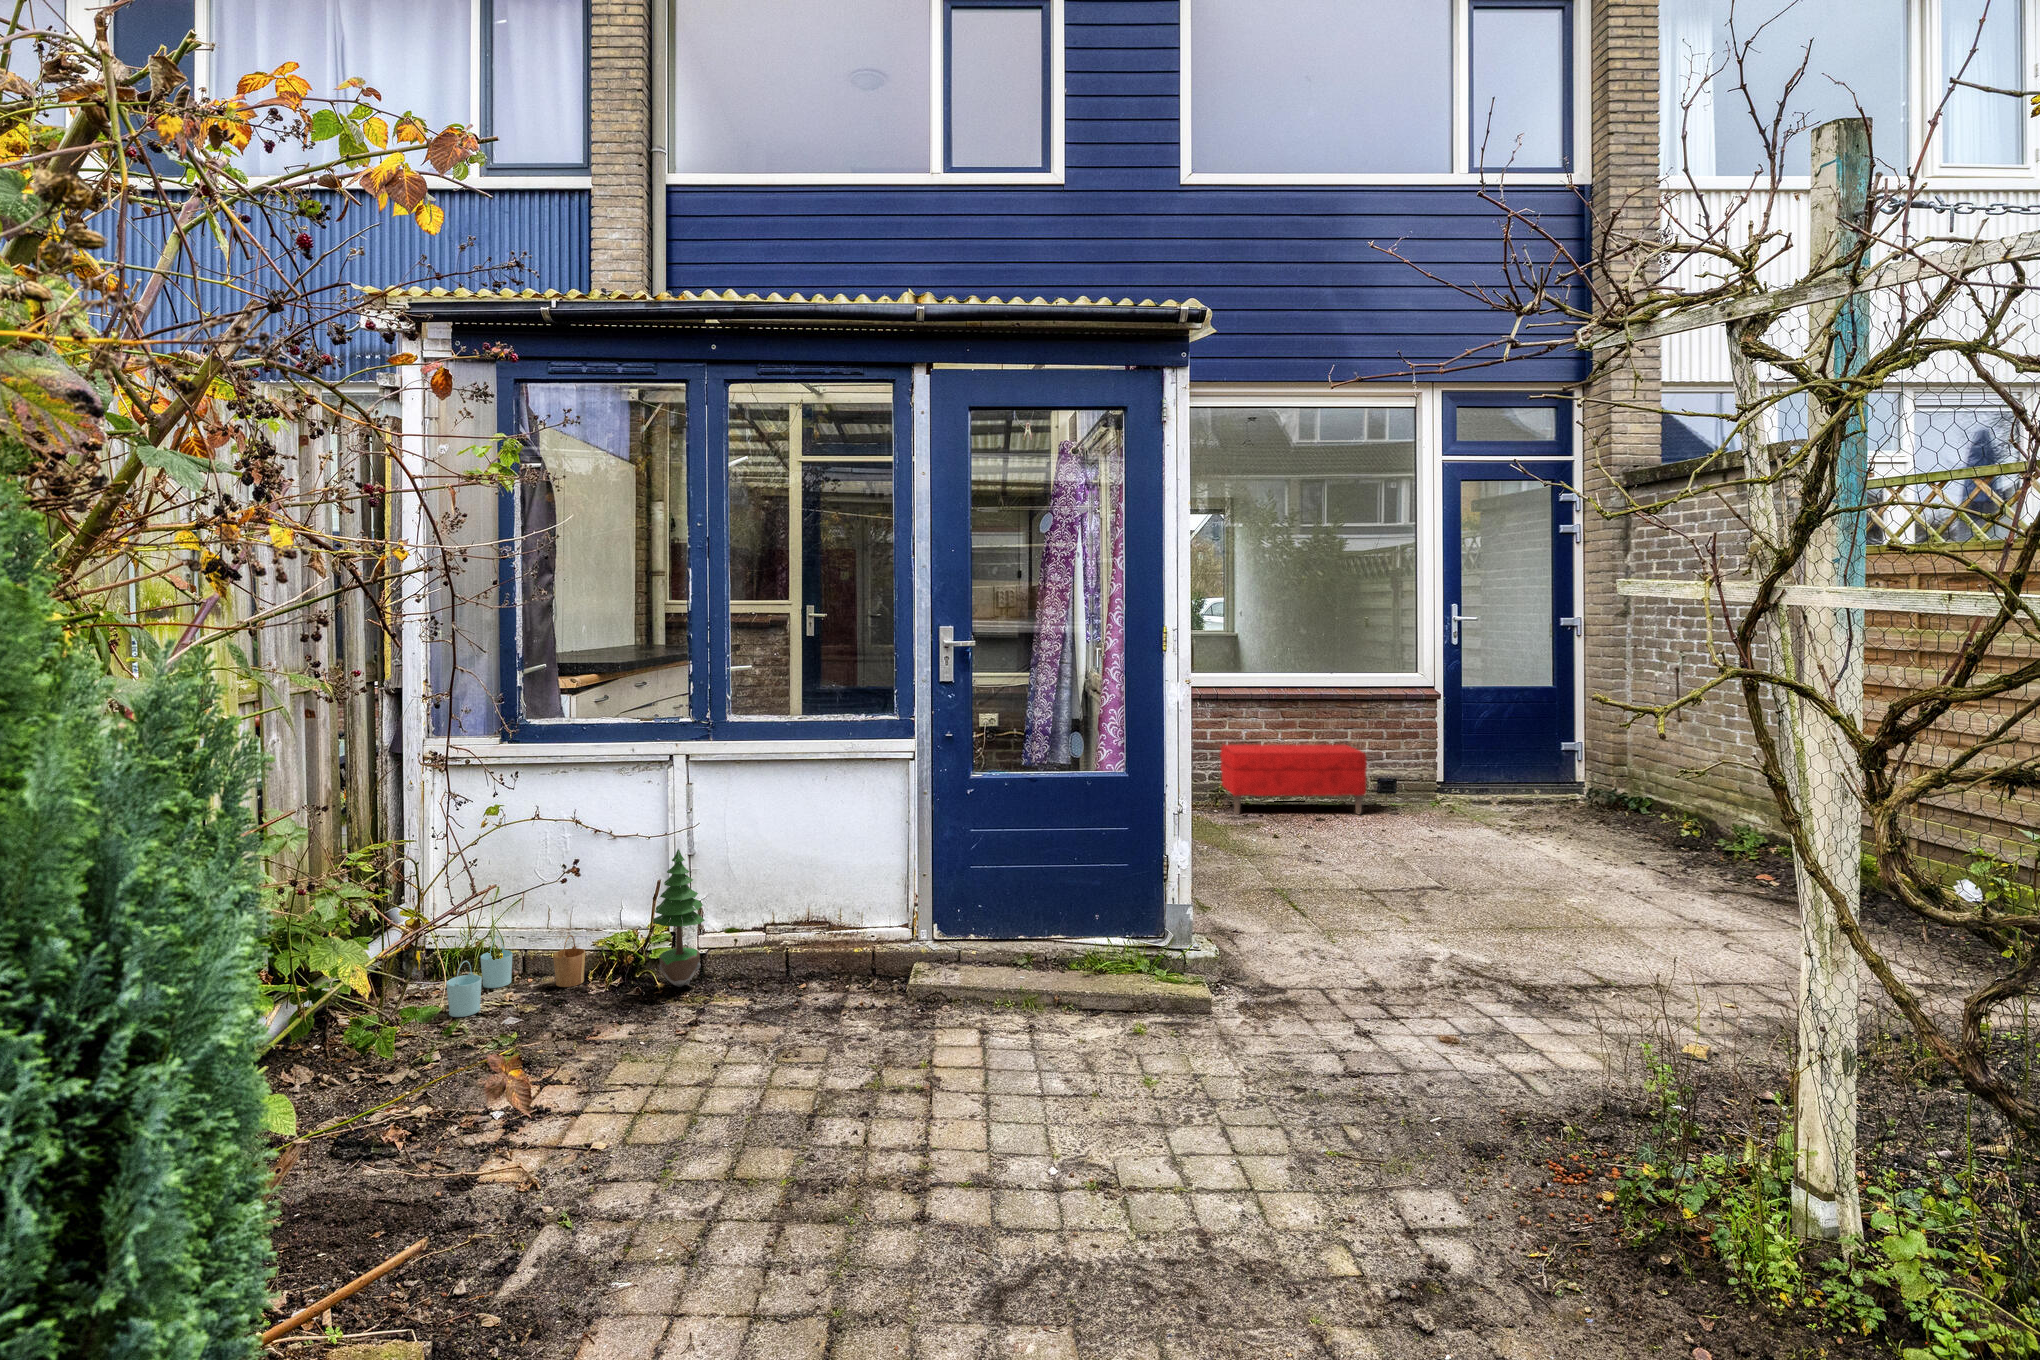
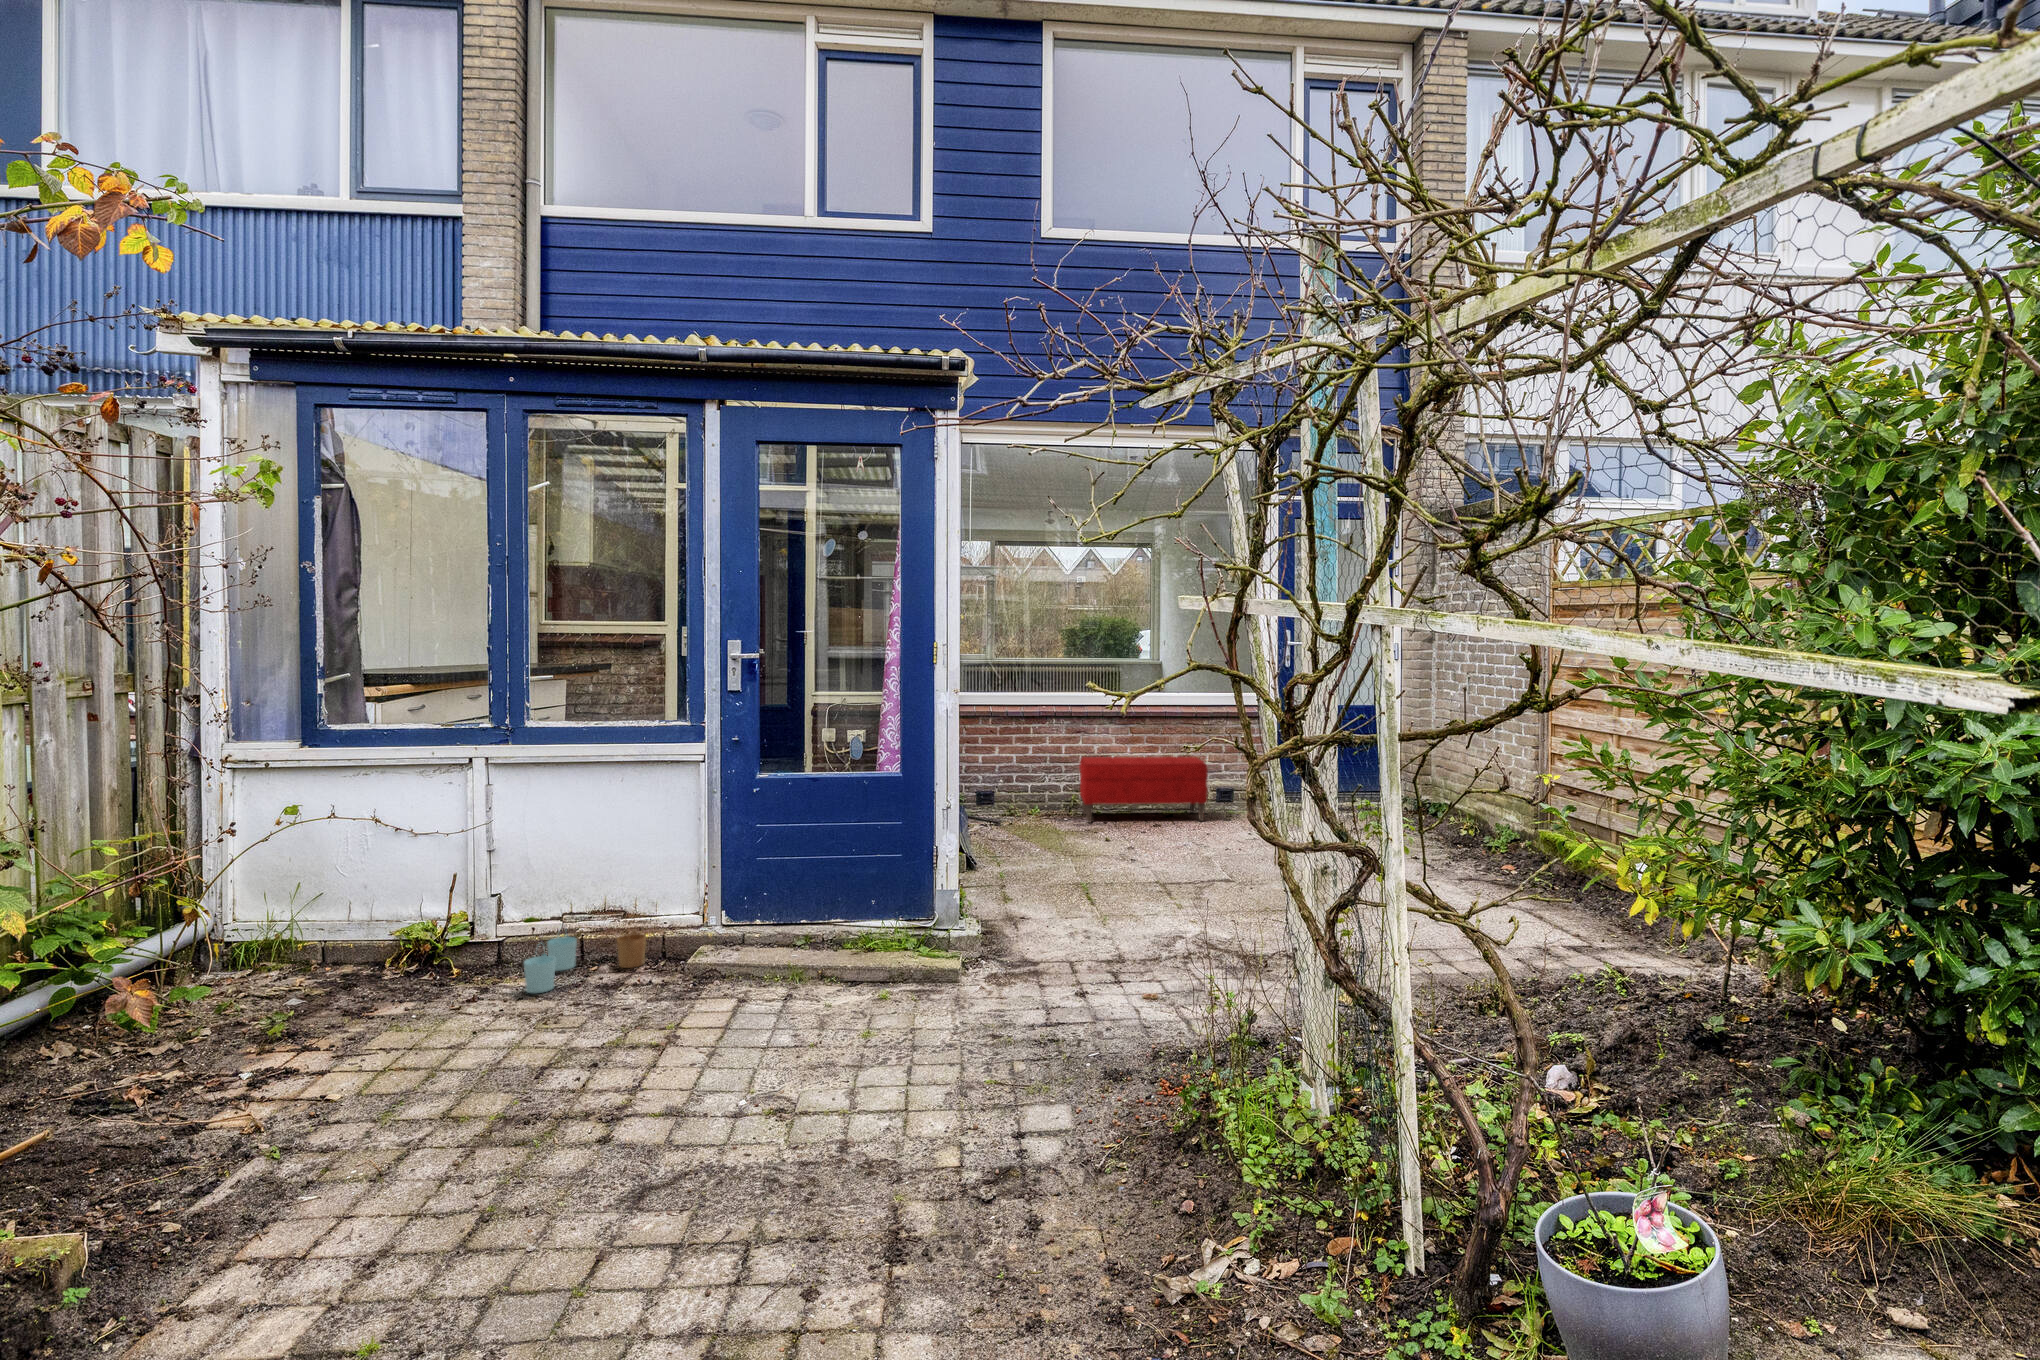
potted tree: present [653,849,705,987] -> none [442,843,497,974]
bucket: present [446,935,585,1017] -> present [524,932,646,993]

